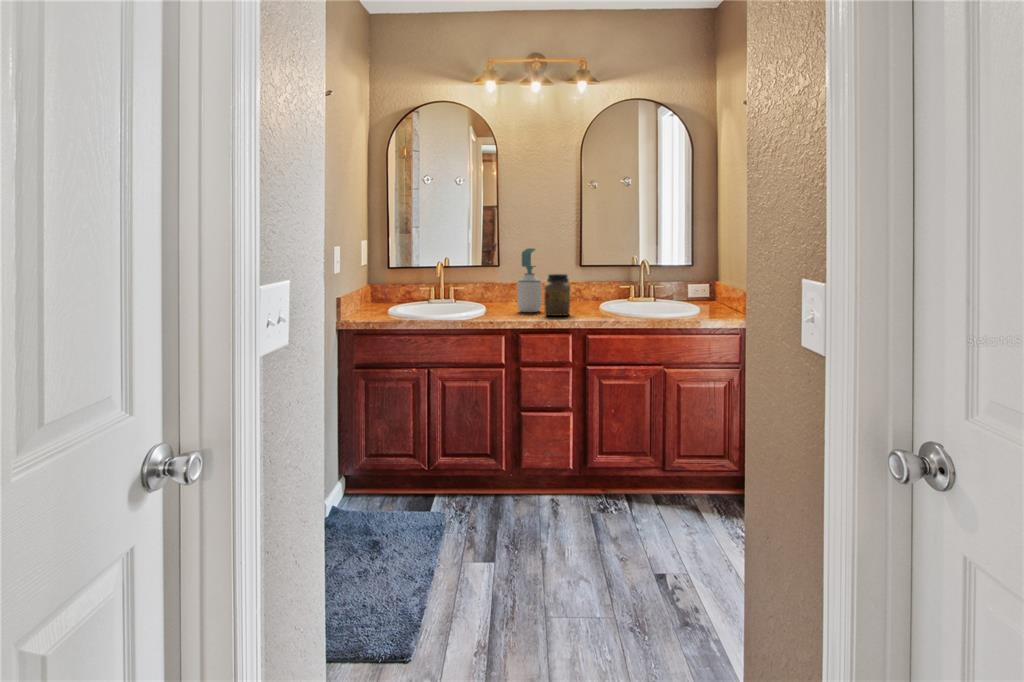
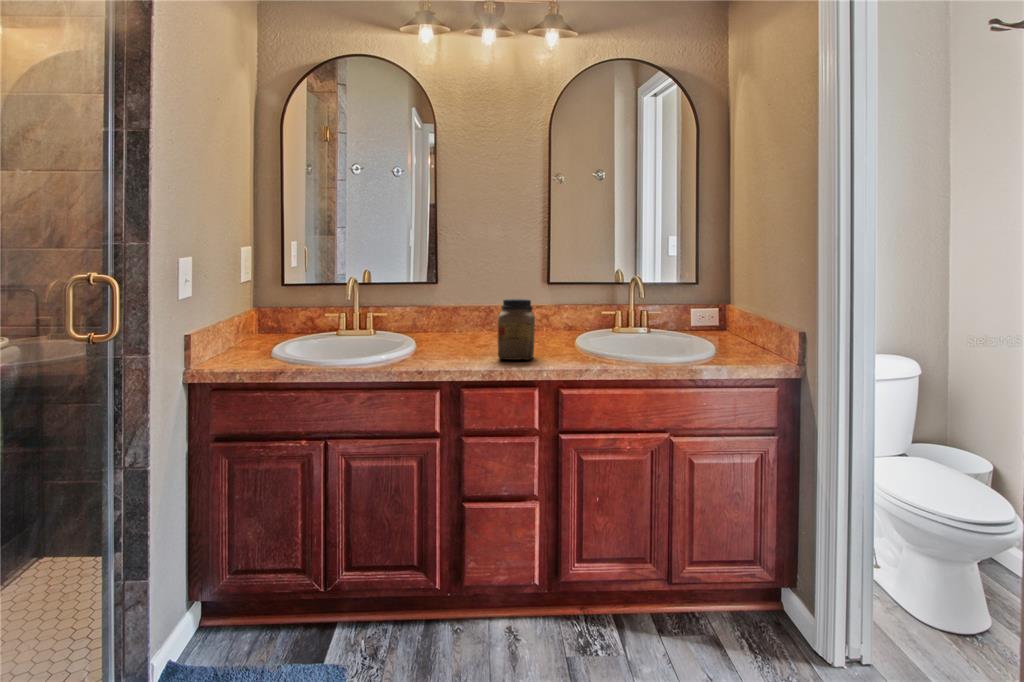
soap bottle: present [517,248,542,312] -> none [459,261,494,352]

